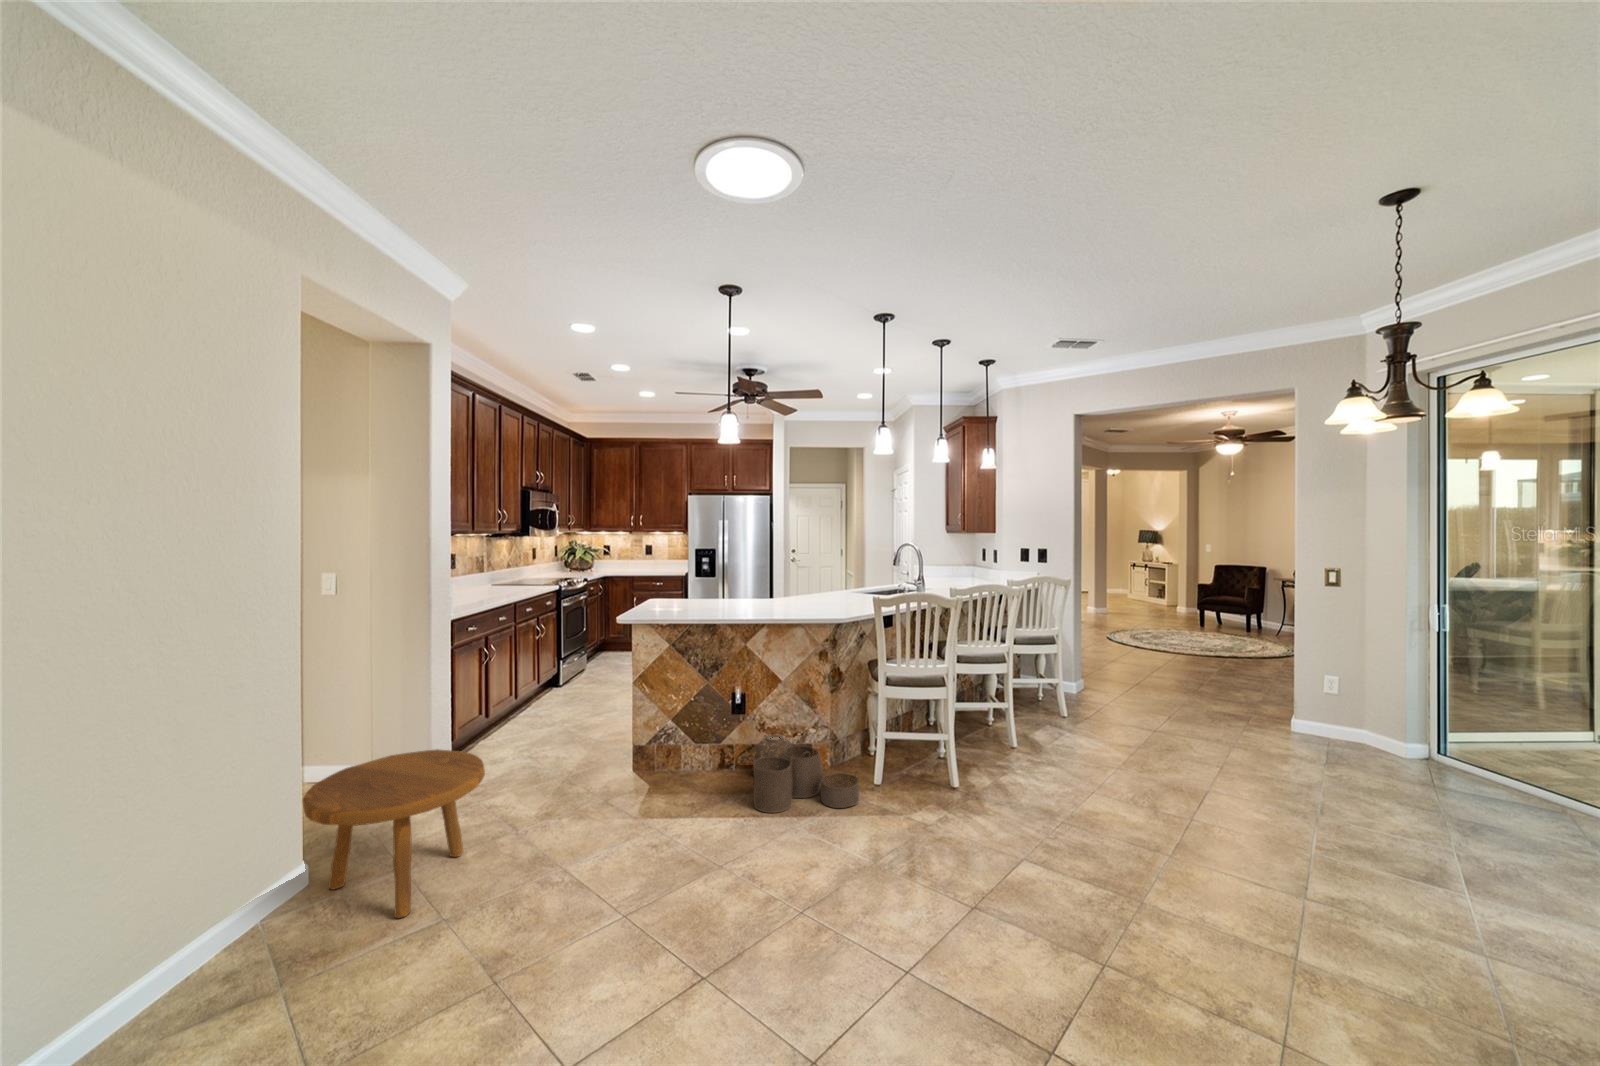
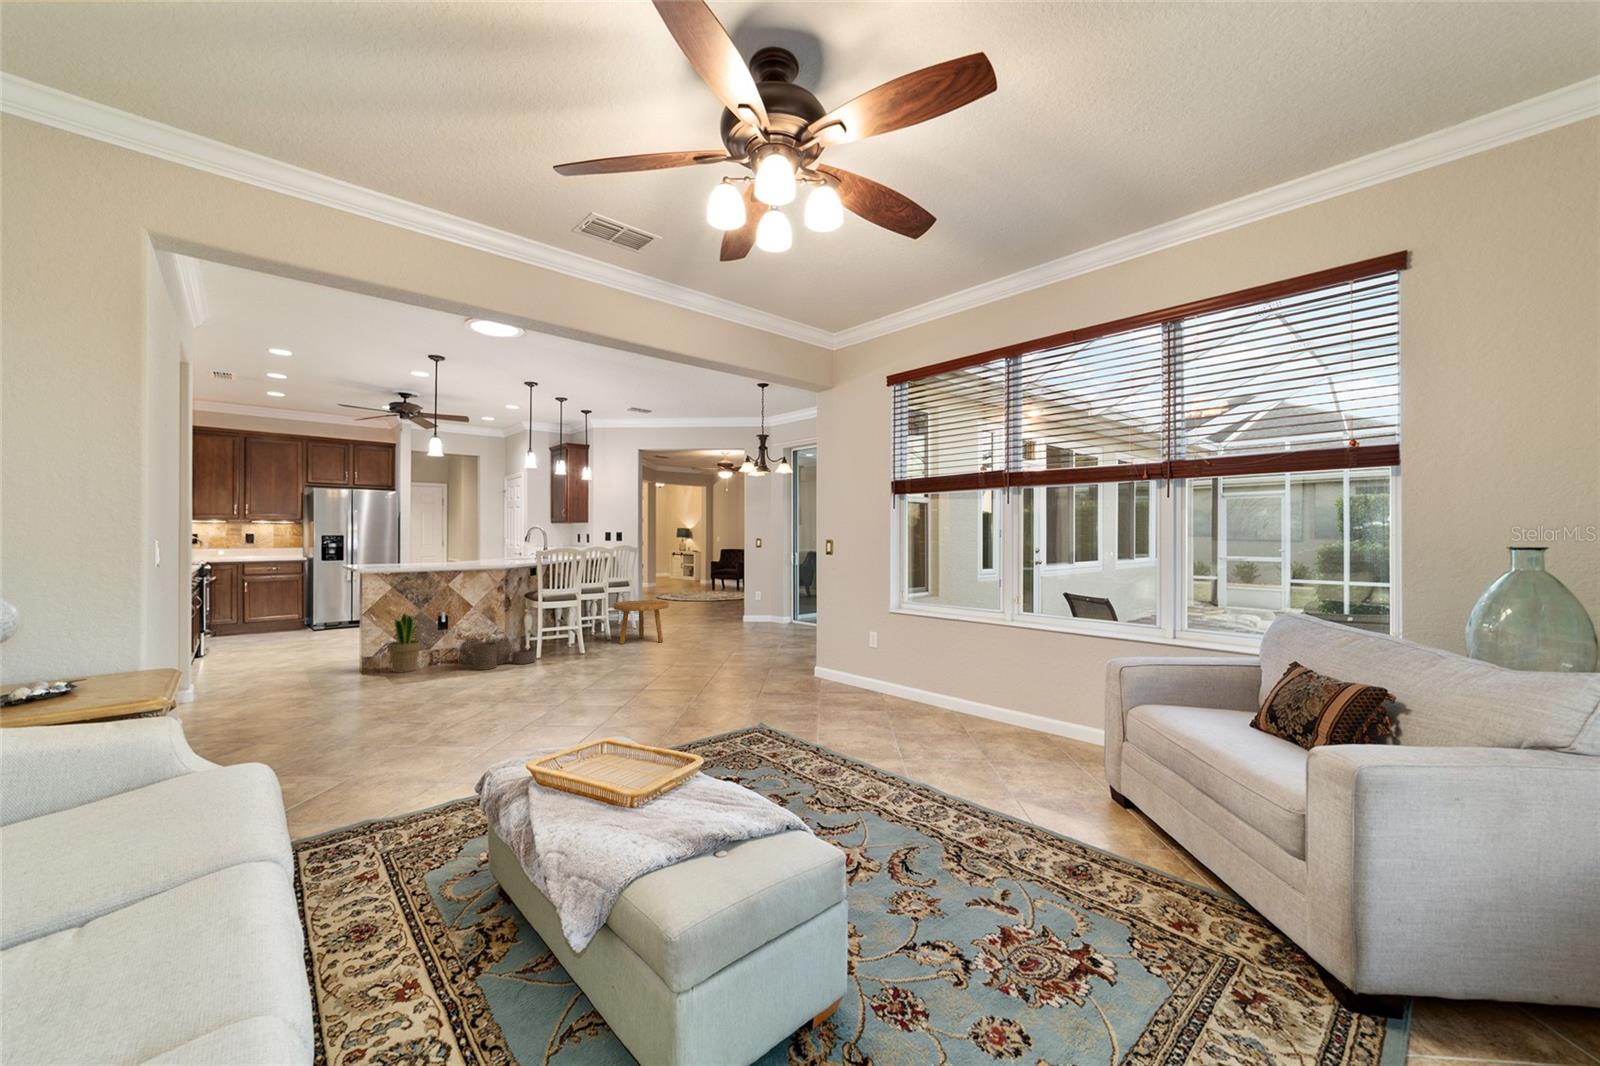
potted plant: none [652,691,701,785] -> present [388,614,421,673]
footstool: present [303,749,485,918] -> present [614,600,668,644]

